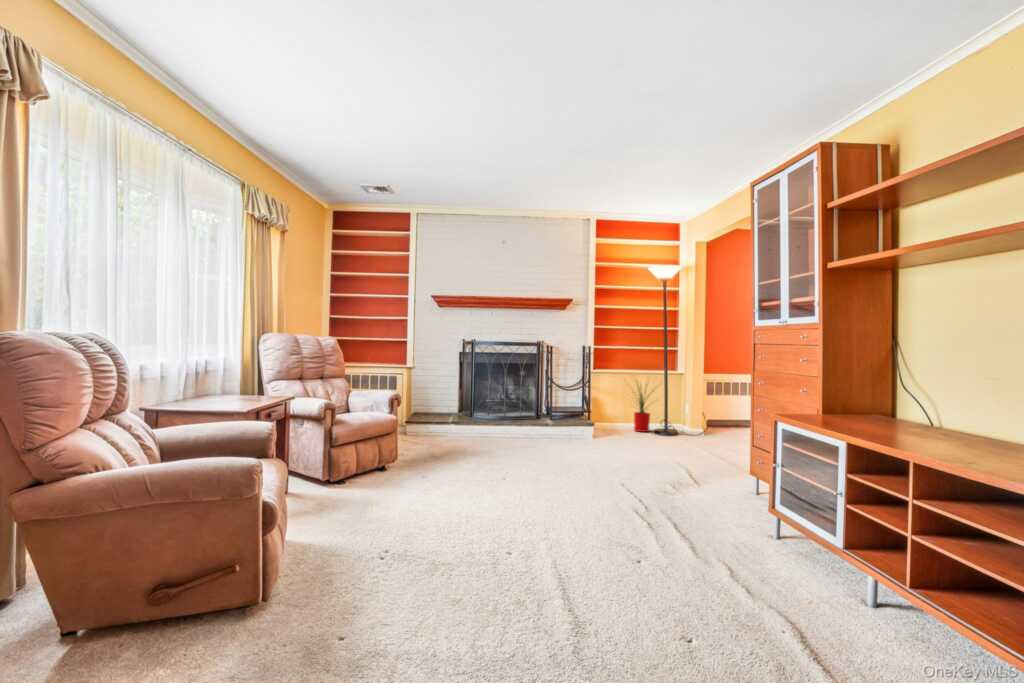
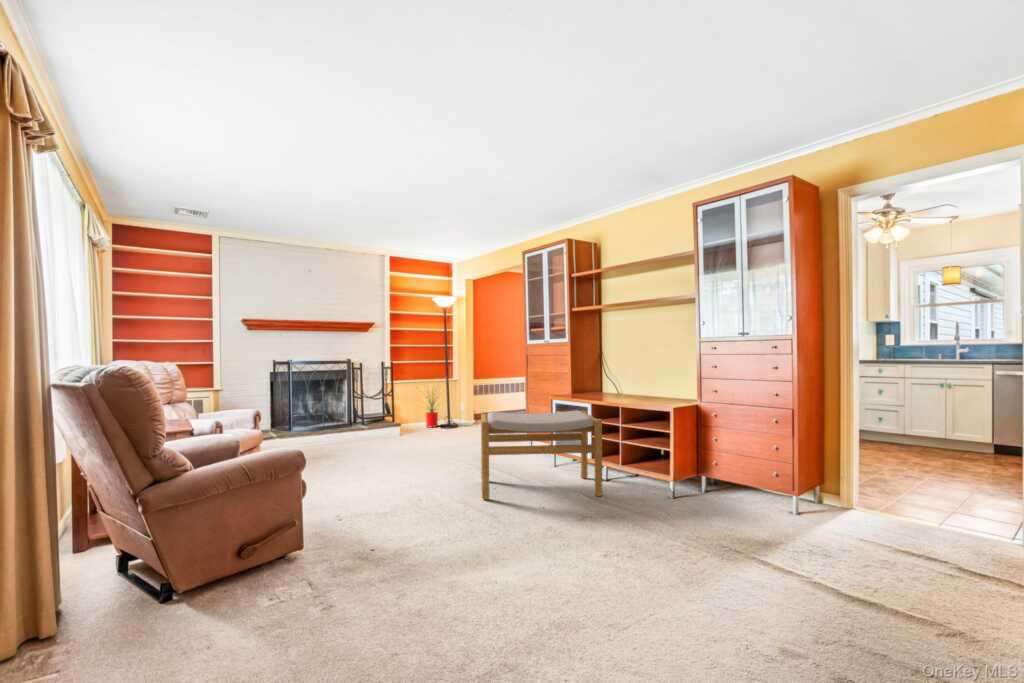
footstool: none [593,432,843,647] -> present [481,410,602,500]

